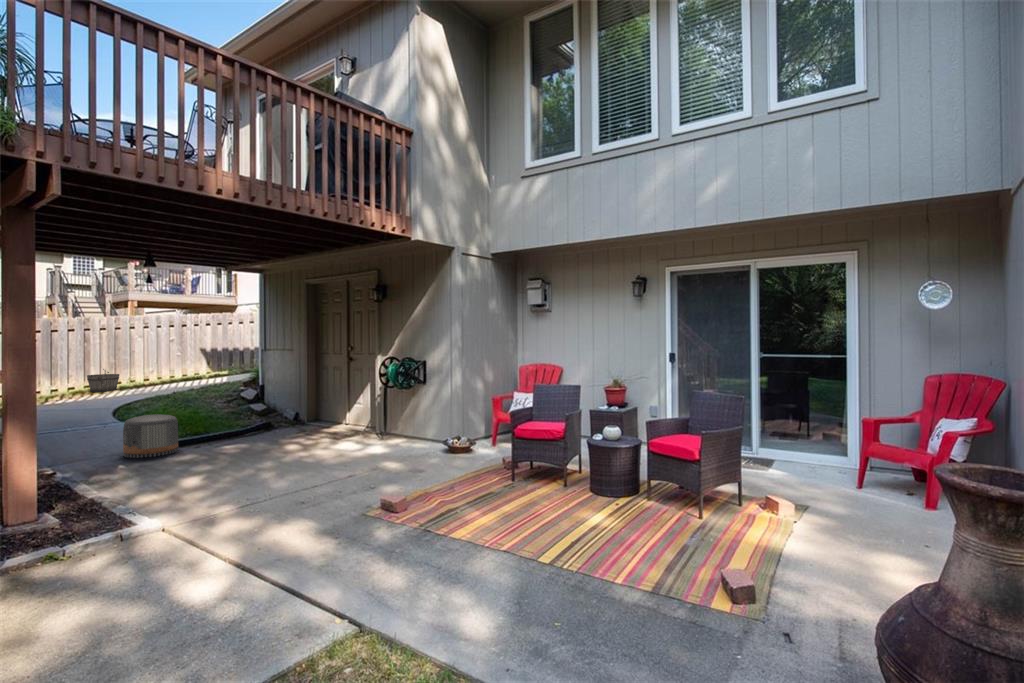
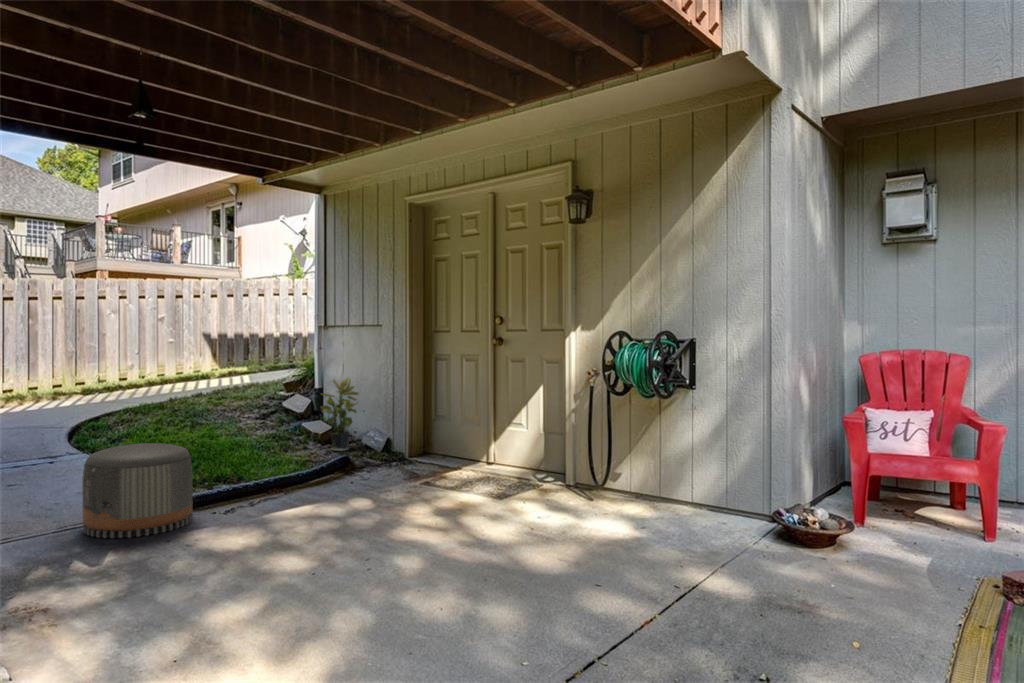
wooden bucket: present [87,369,119,392] -> none [33,361,83,397]
potted plant: none [258,379,281,420] -> present [321,378,359,451]

